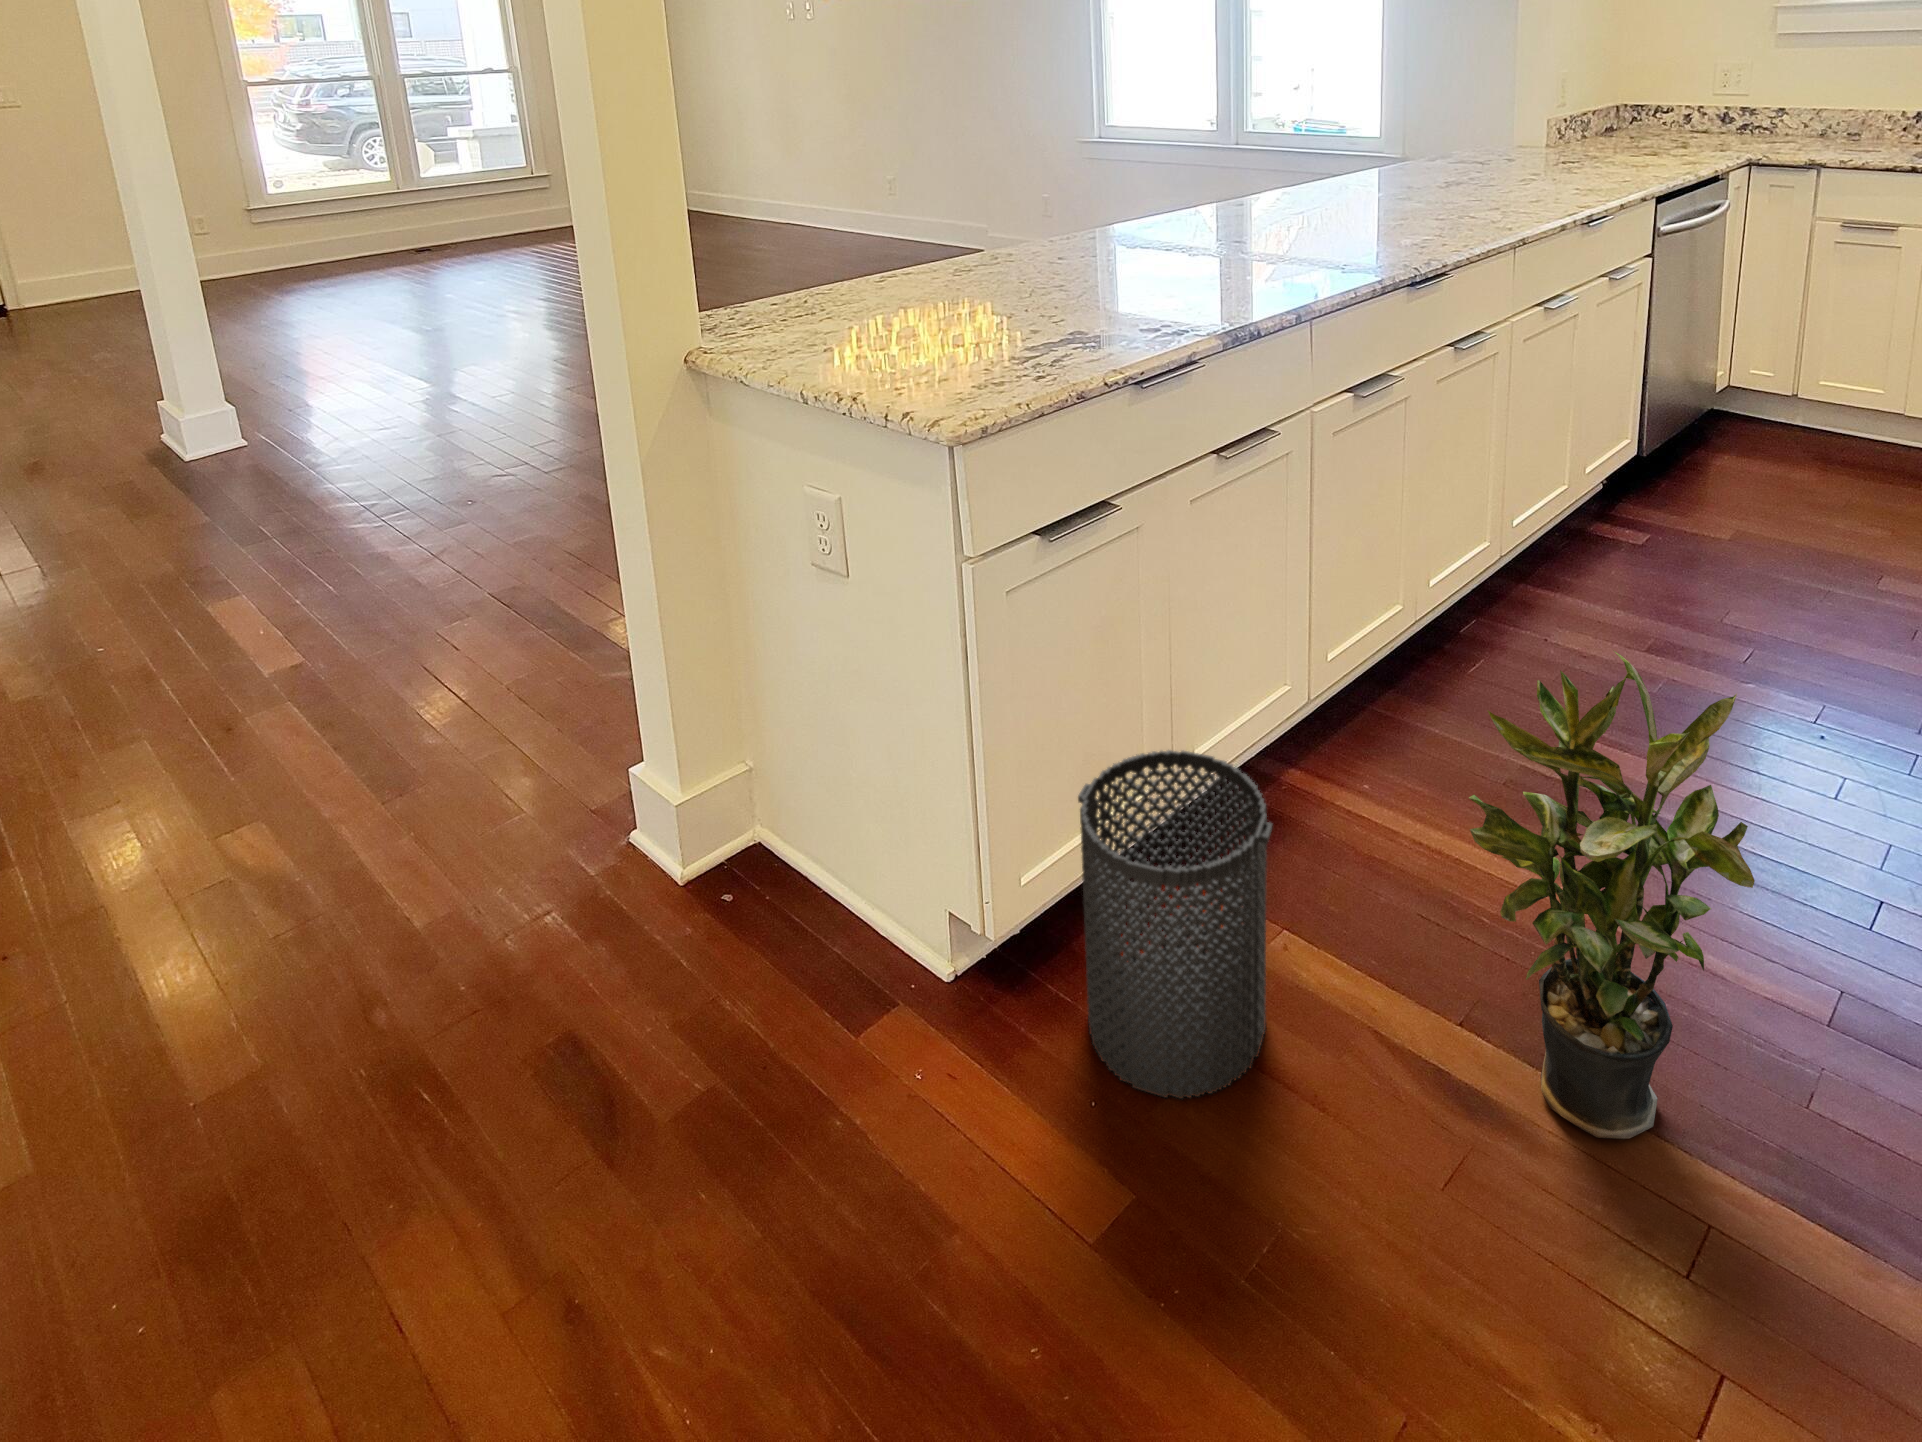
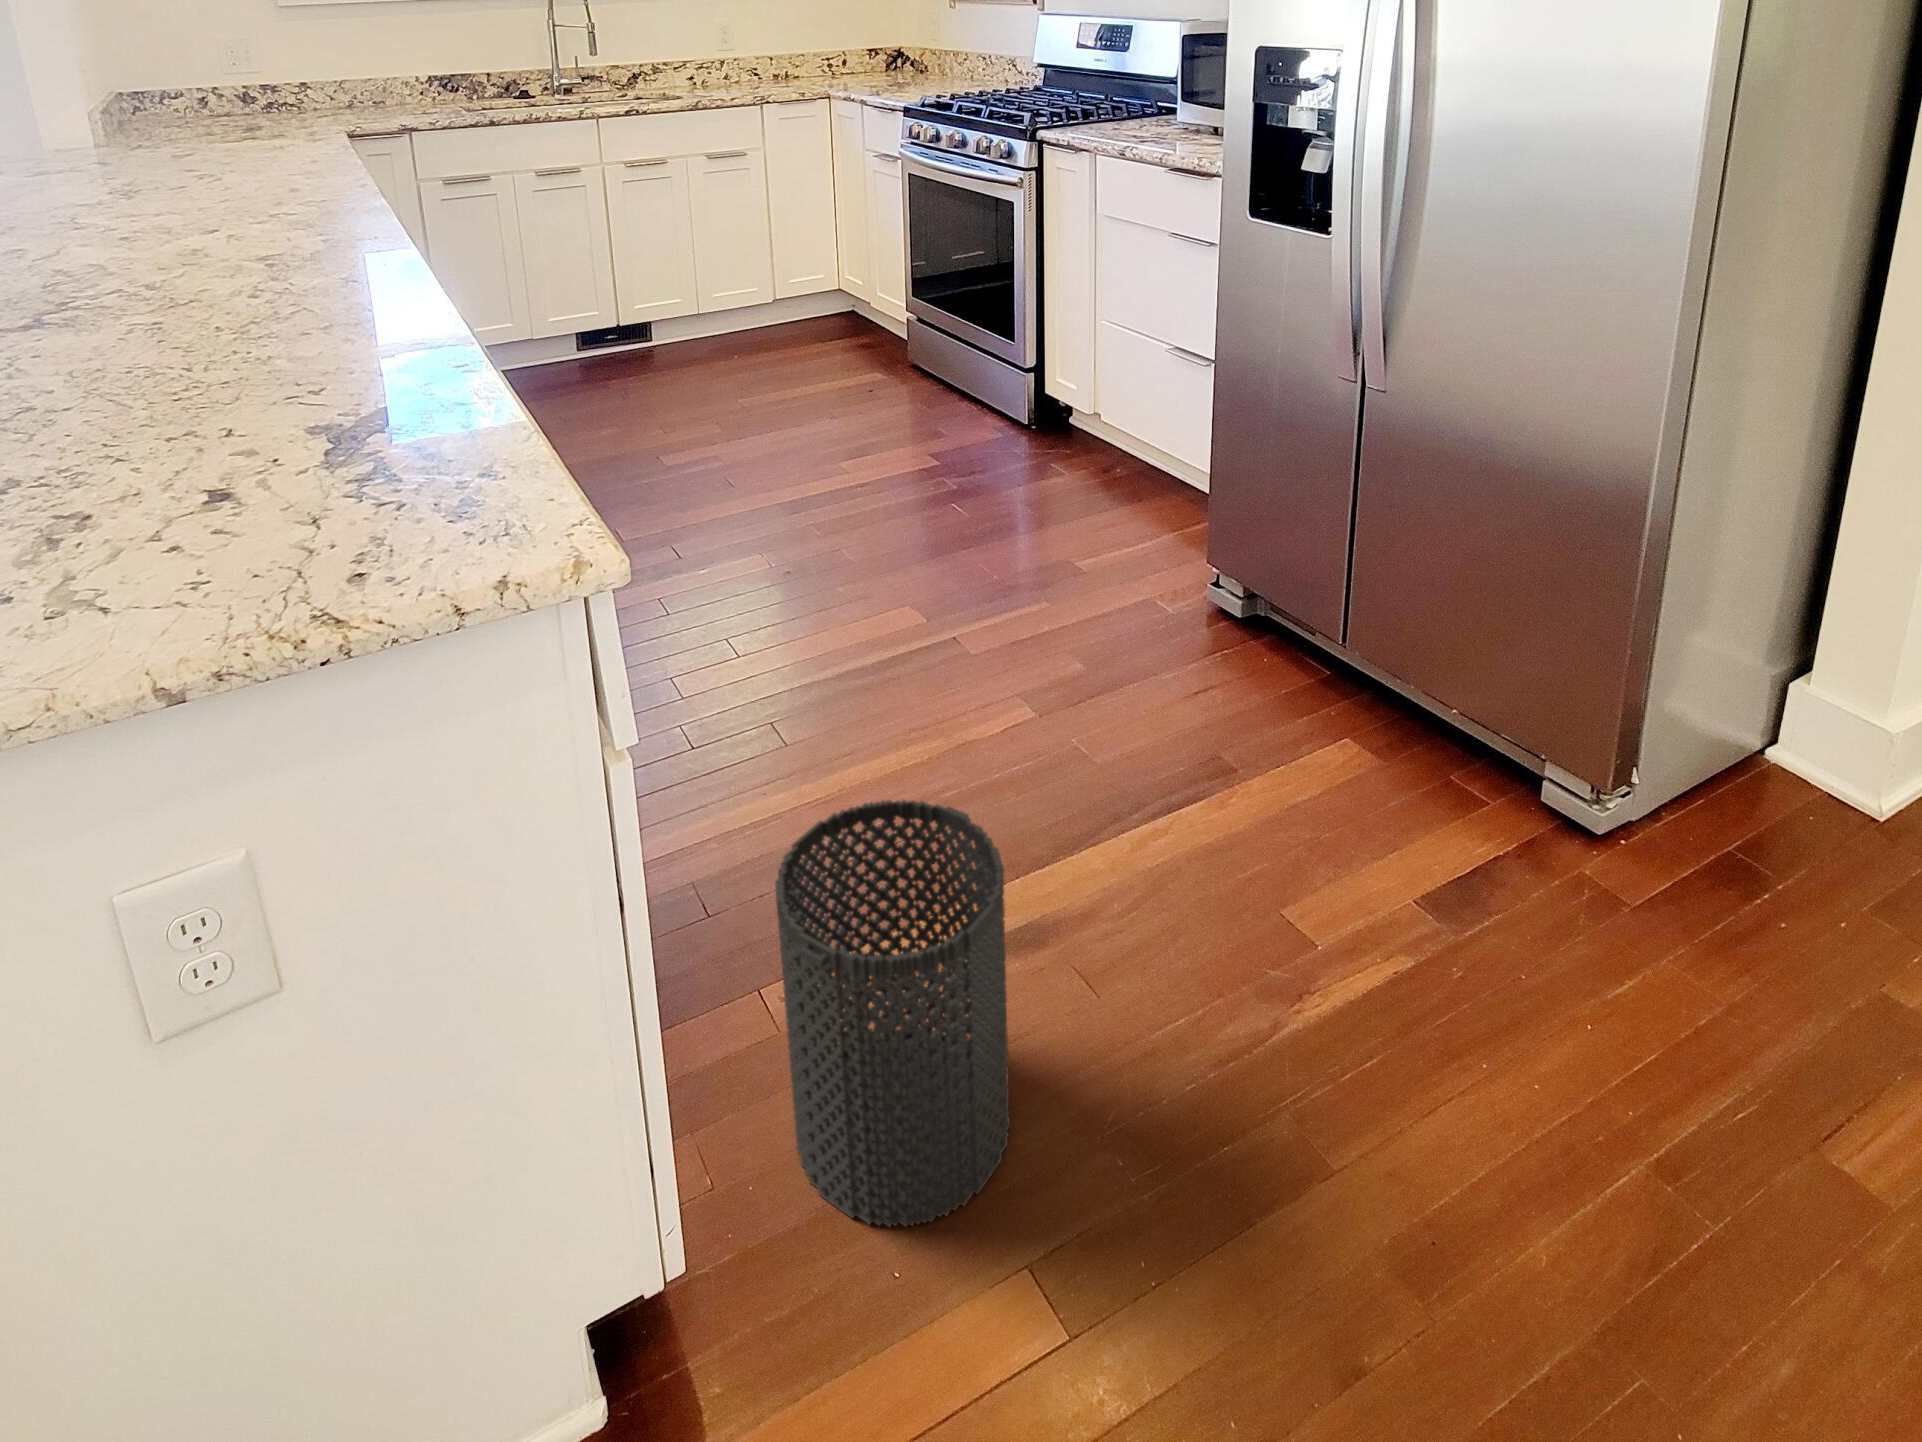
potted plant: present [1469,651,1755,1139] -> none [960,456,1177,866]

